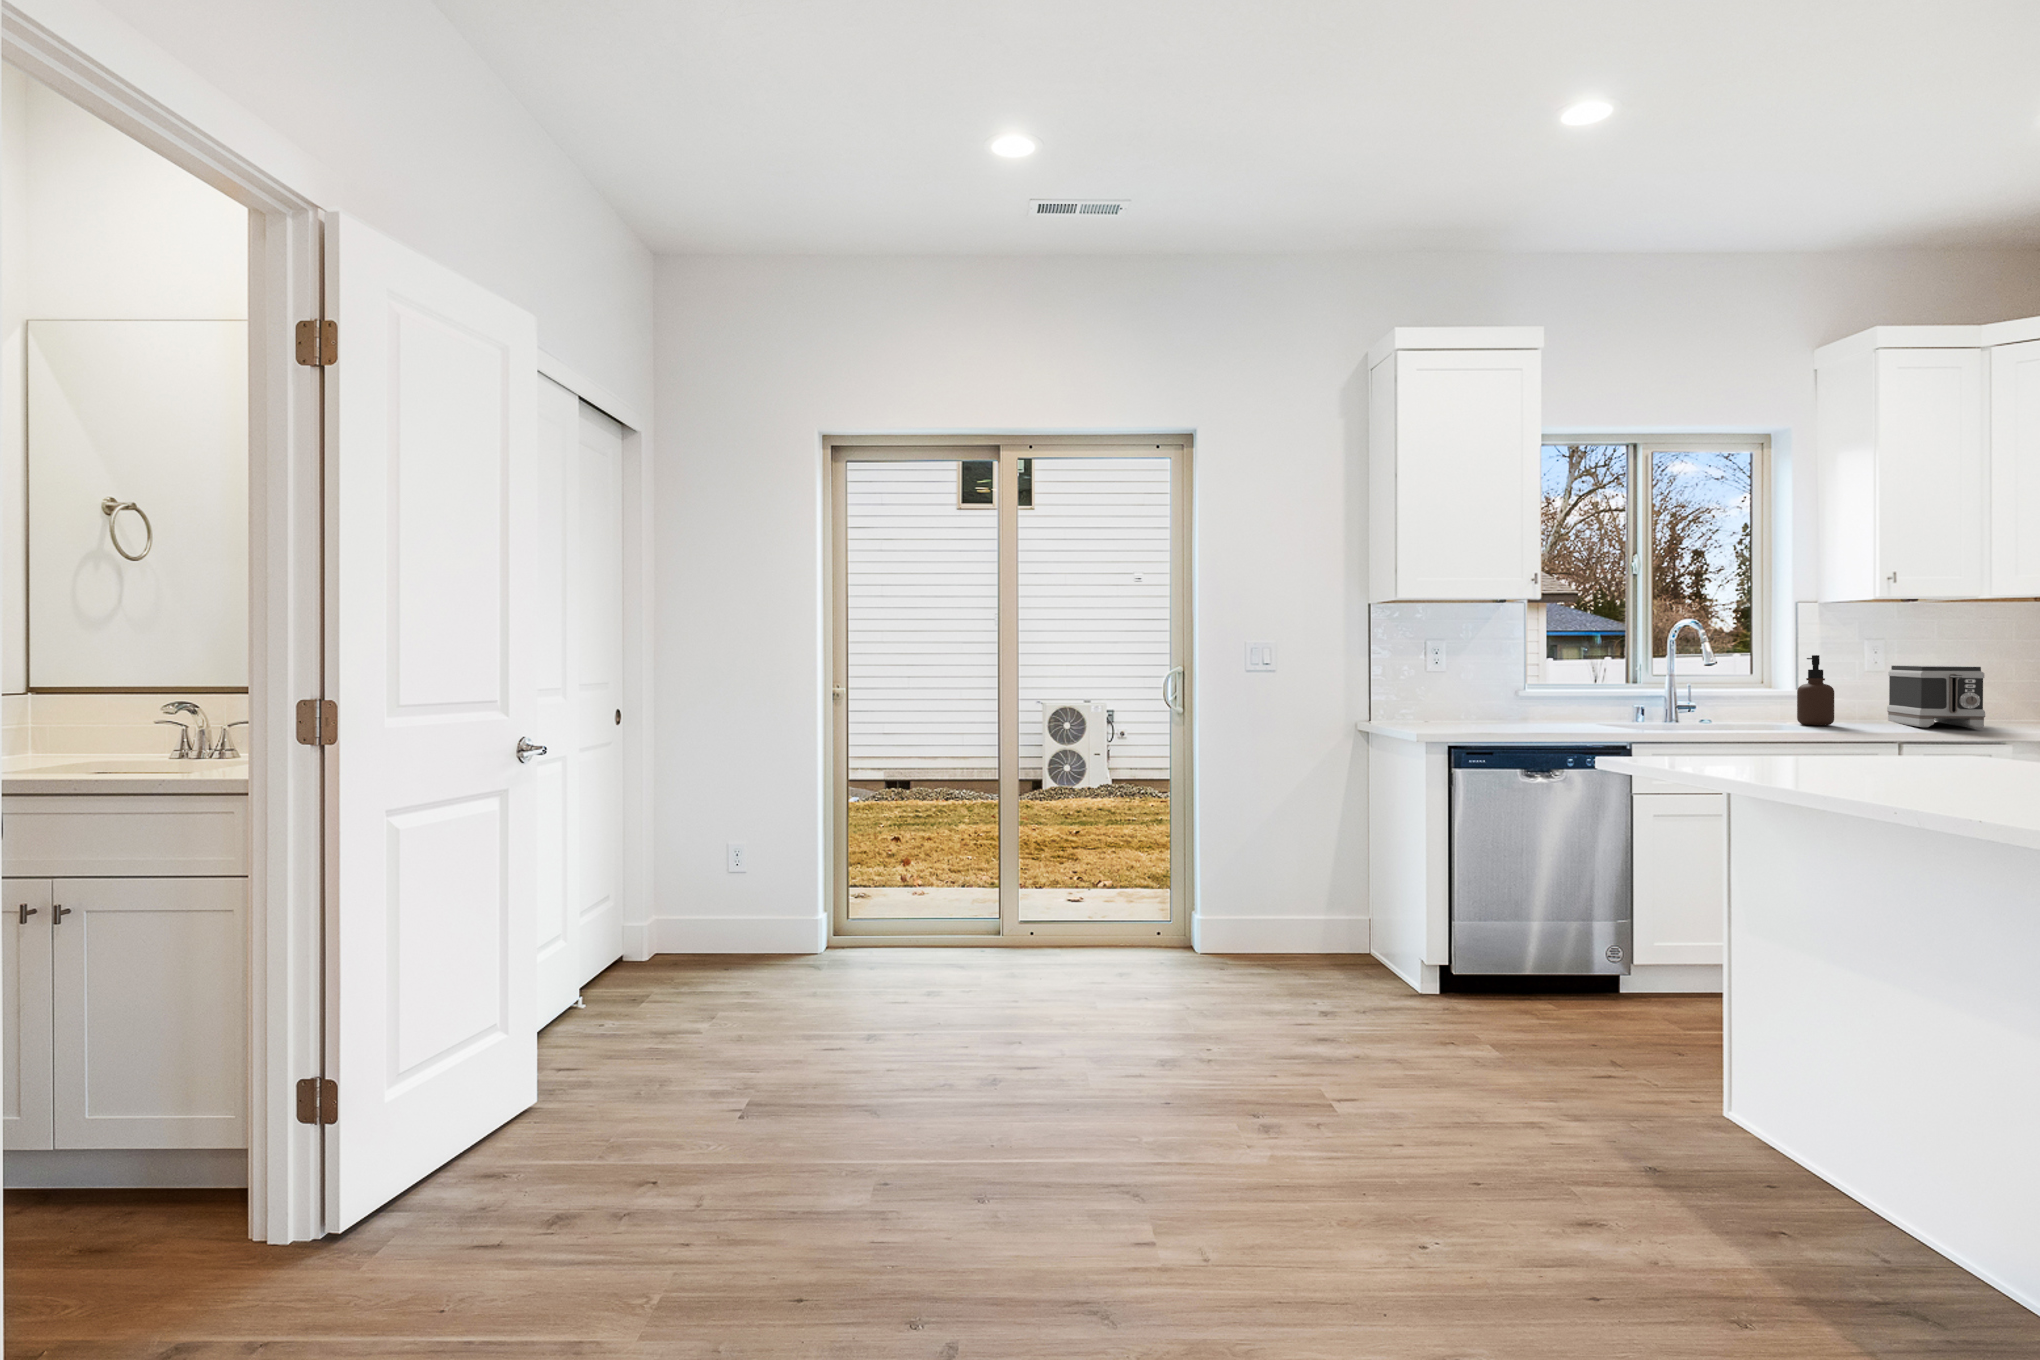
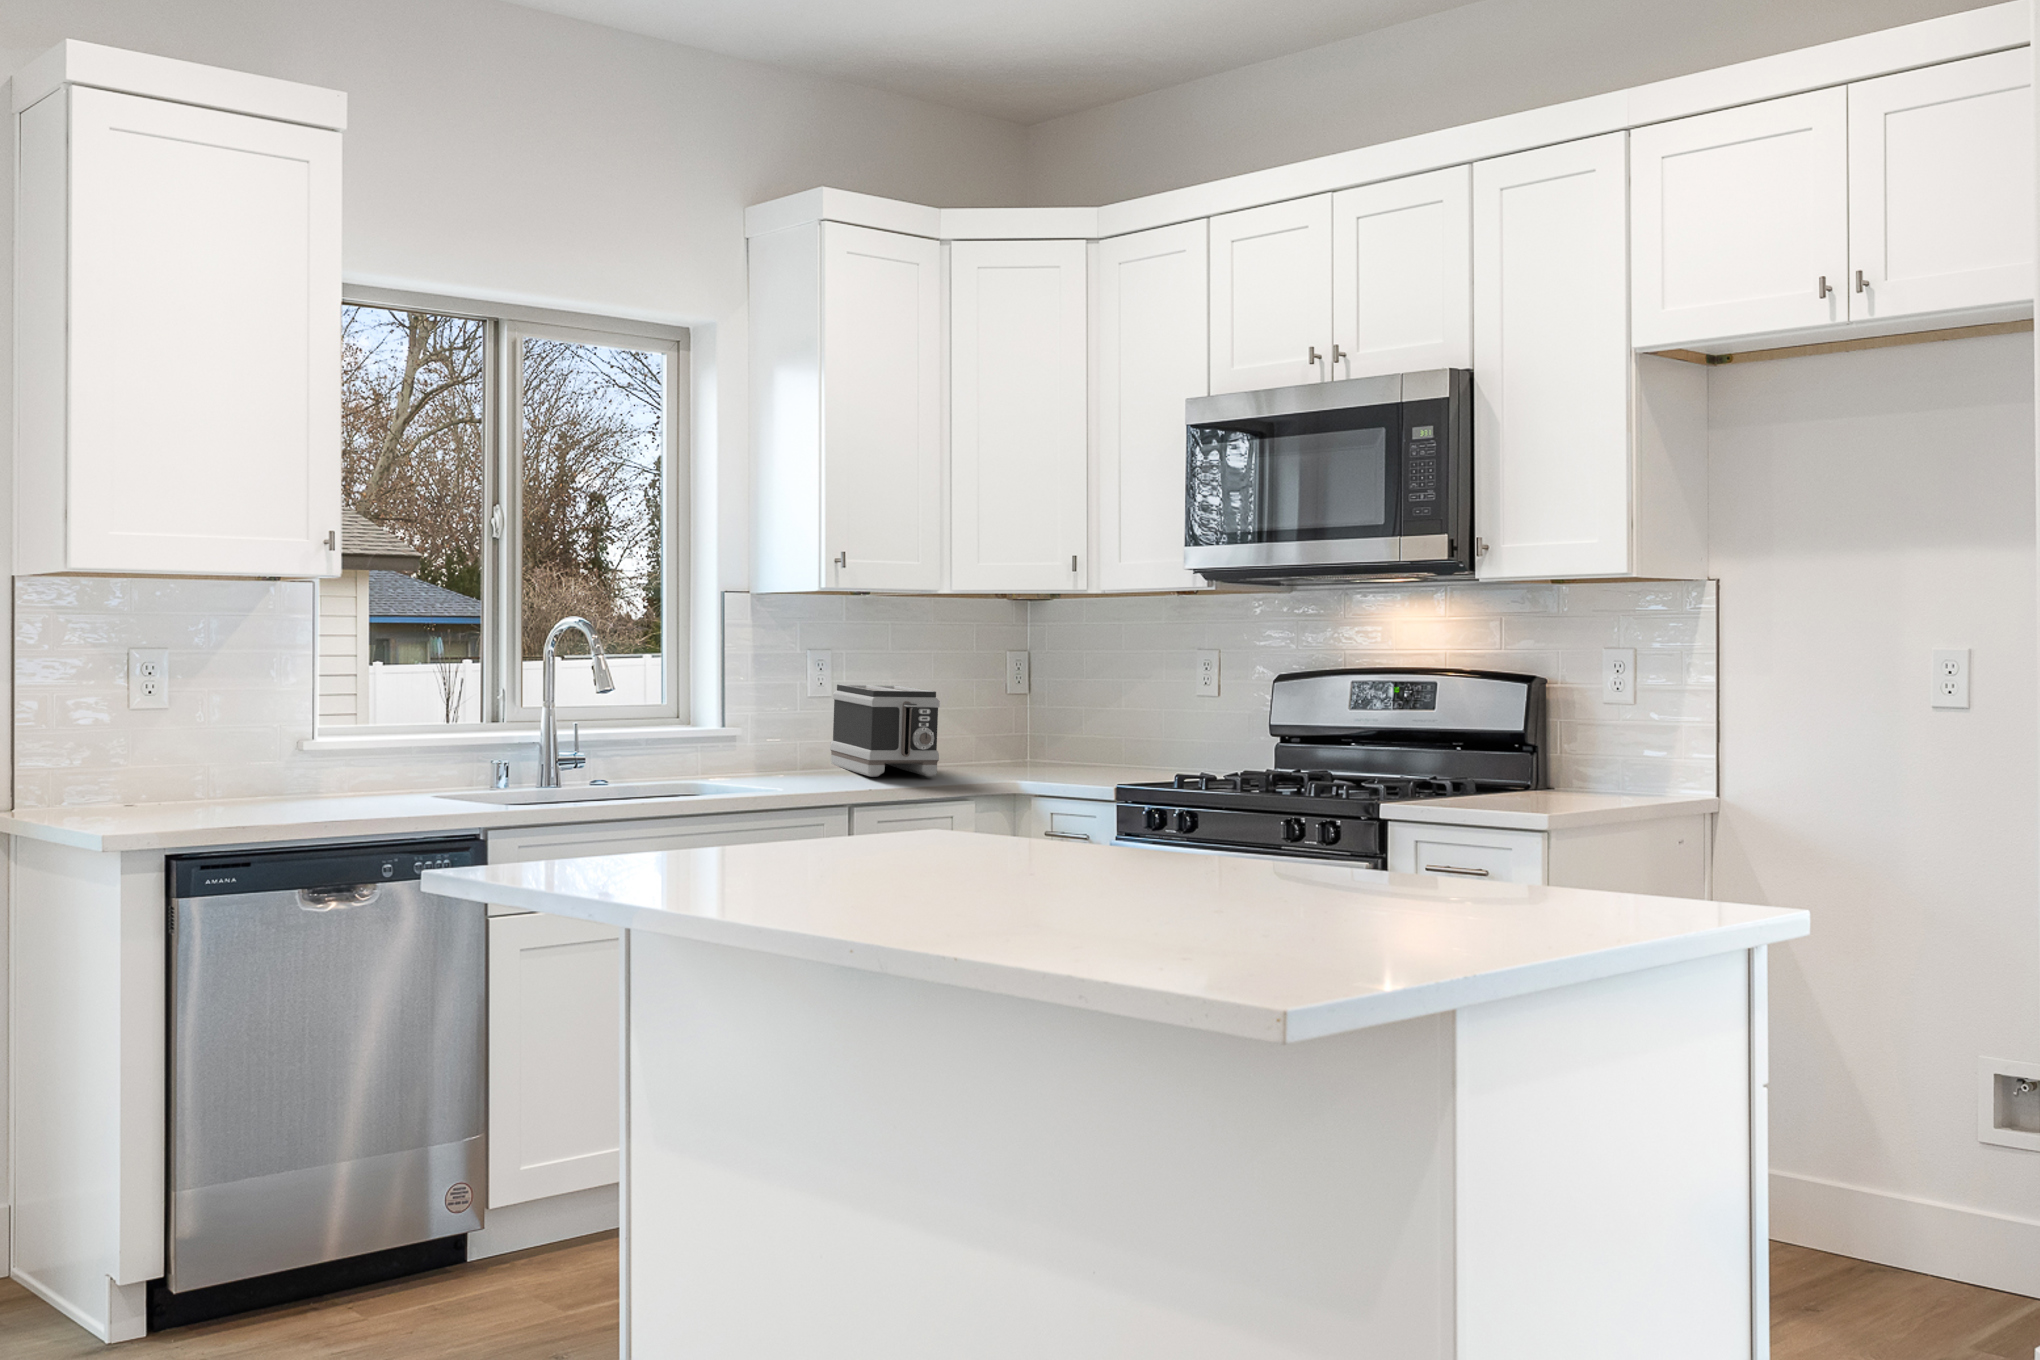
soap dispenser: present [1797,655,1834,725] -> none [725,672,771,778]

